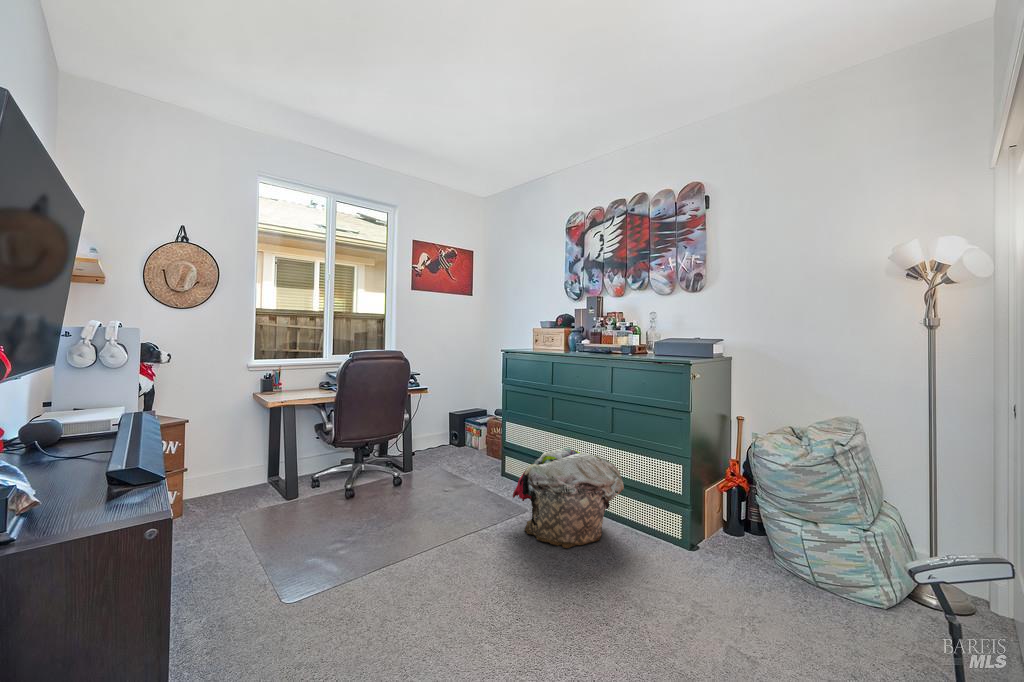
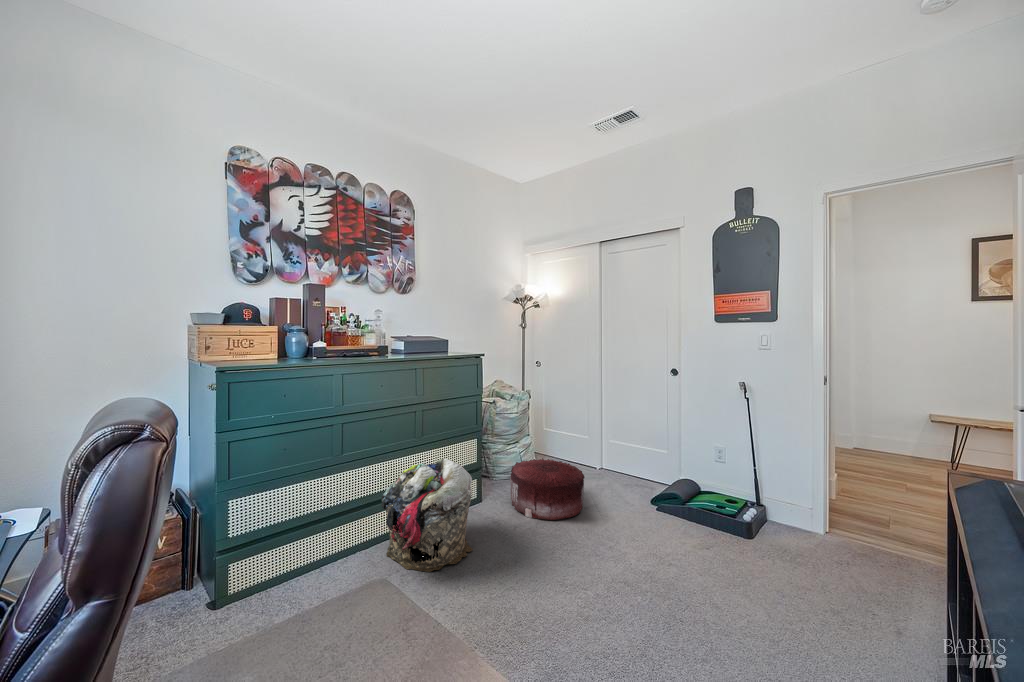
pouf: none [669,525,812,650] -> present [510,458,585,520]

